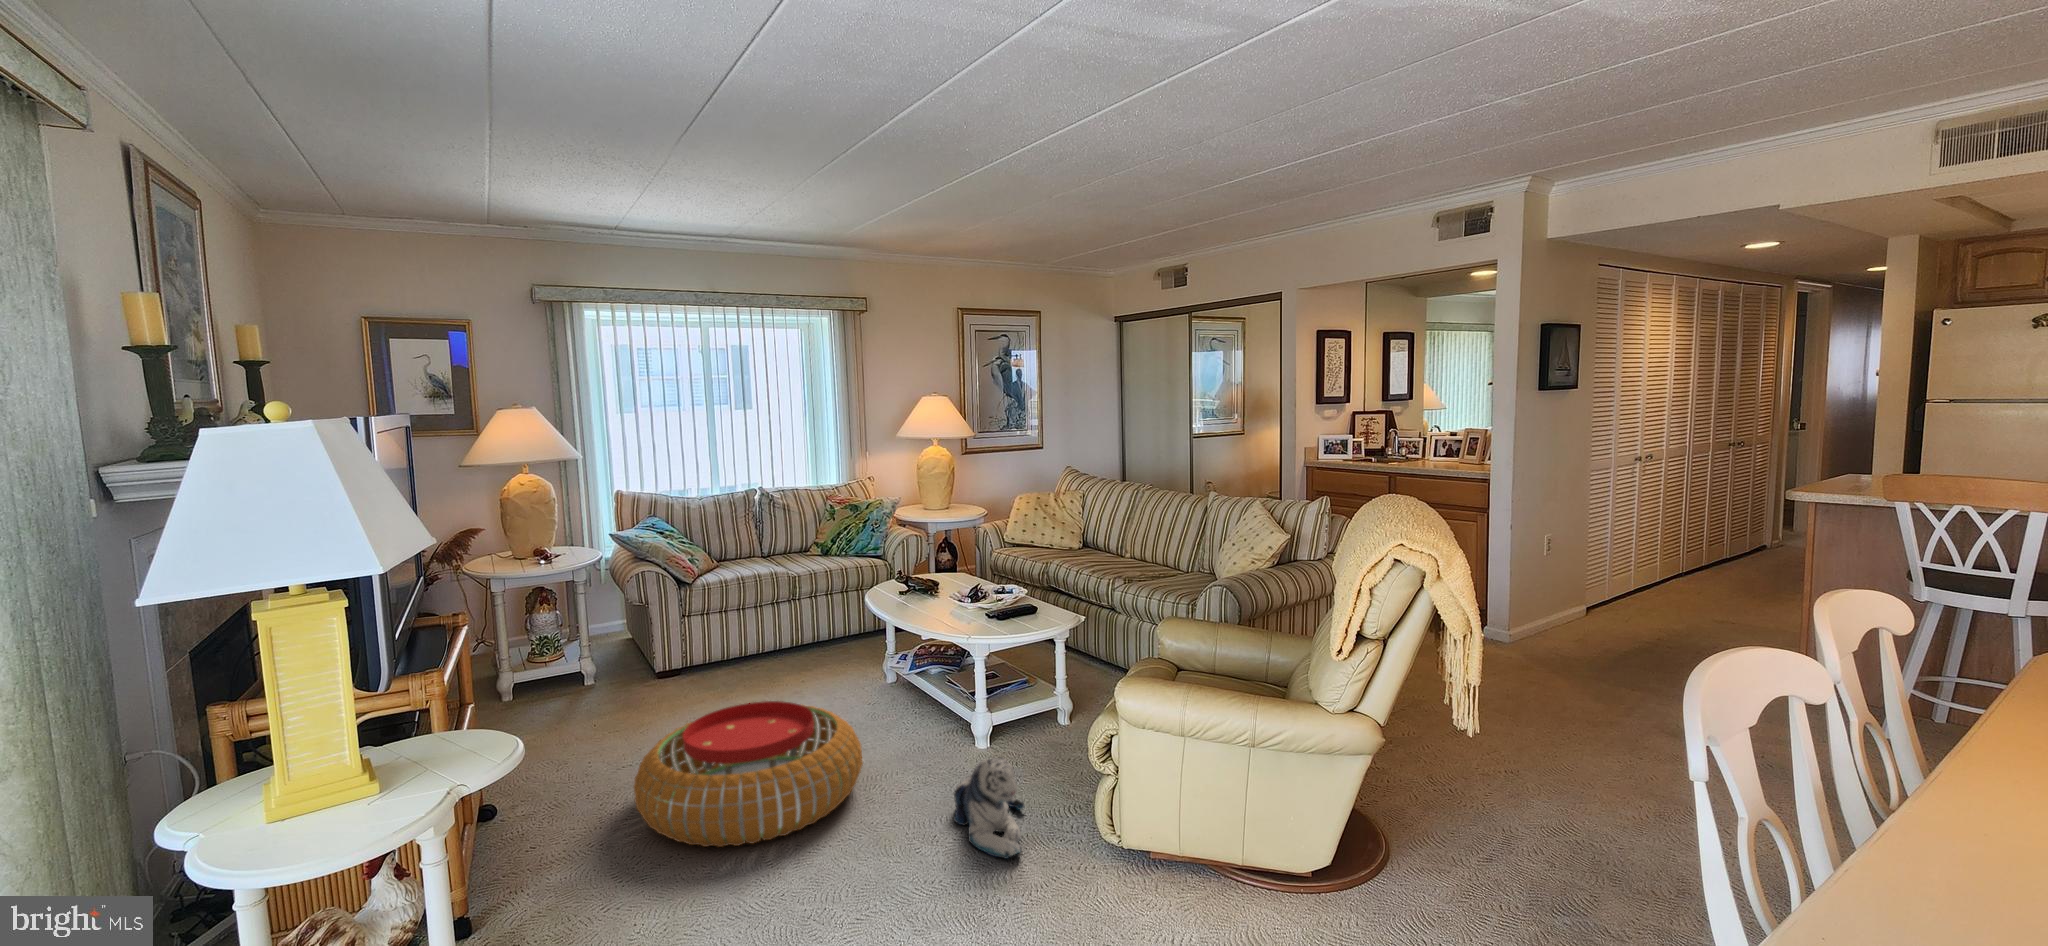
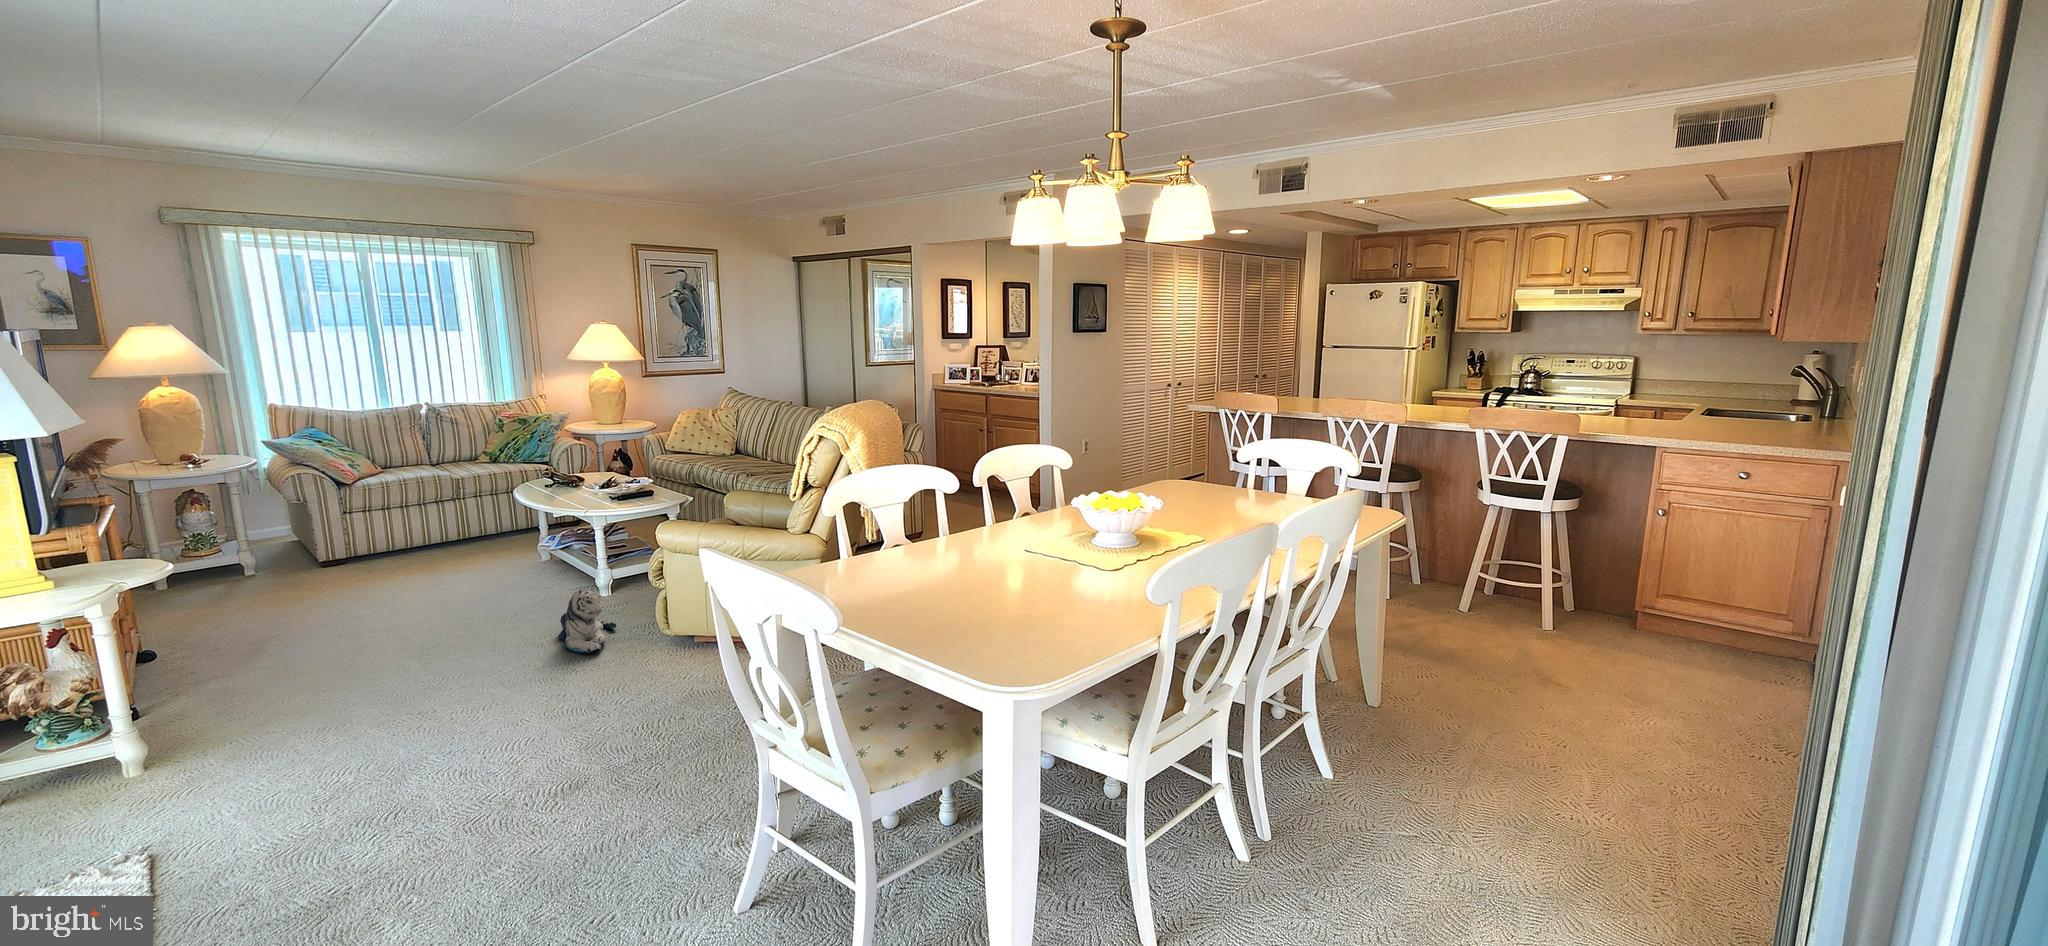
pouf: present [634,701,862,847] -> none [283,565,492,664]

